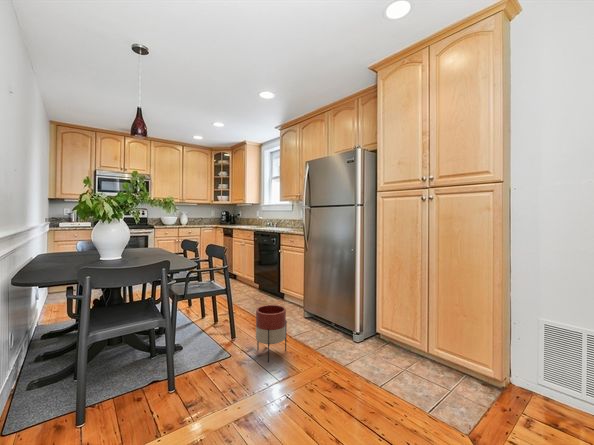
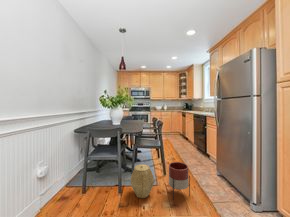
woven basket: none [194,320,236,378] -> present [131,164,154,198]

